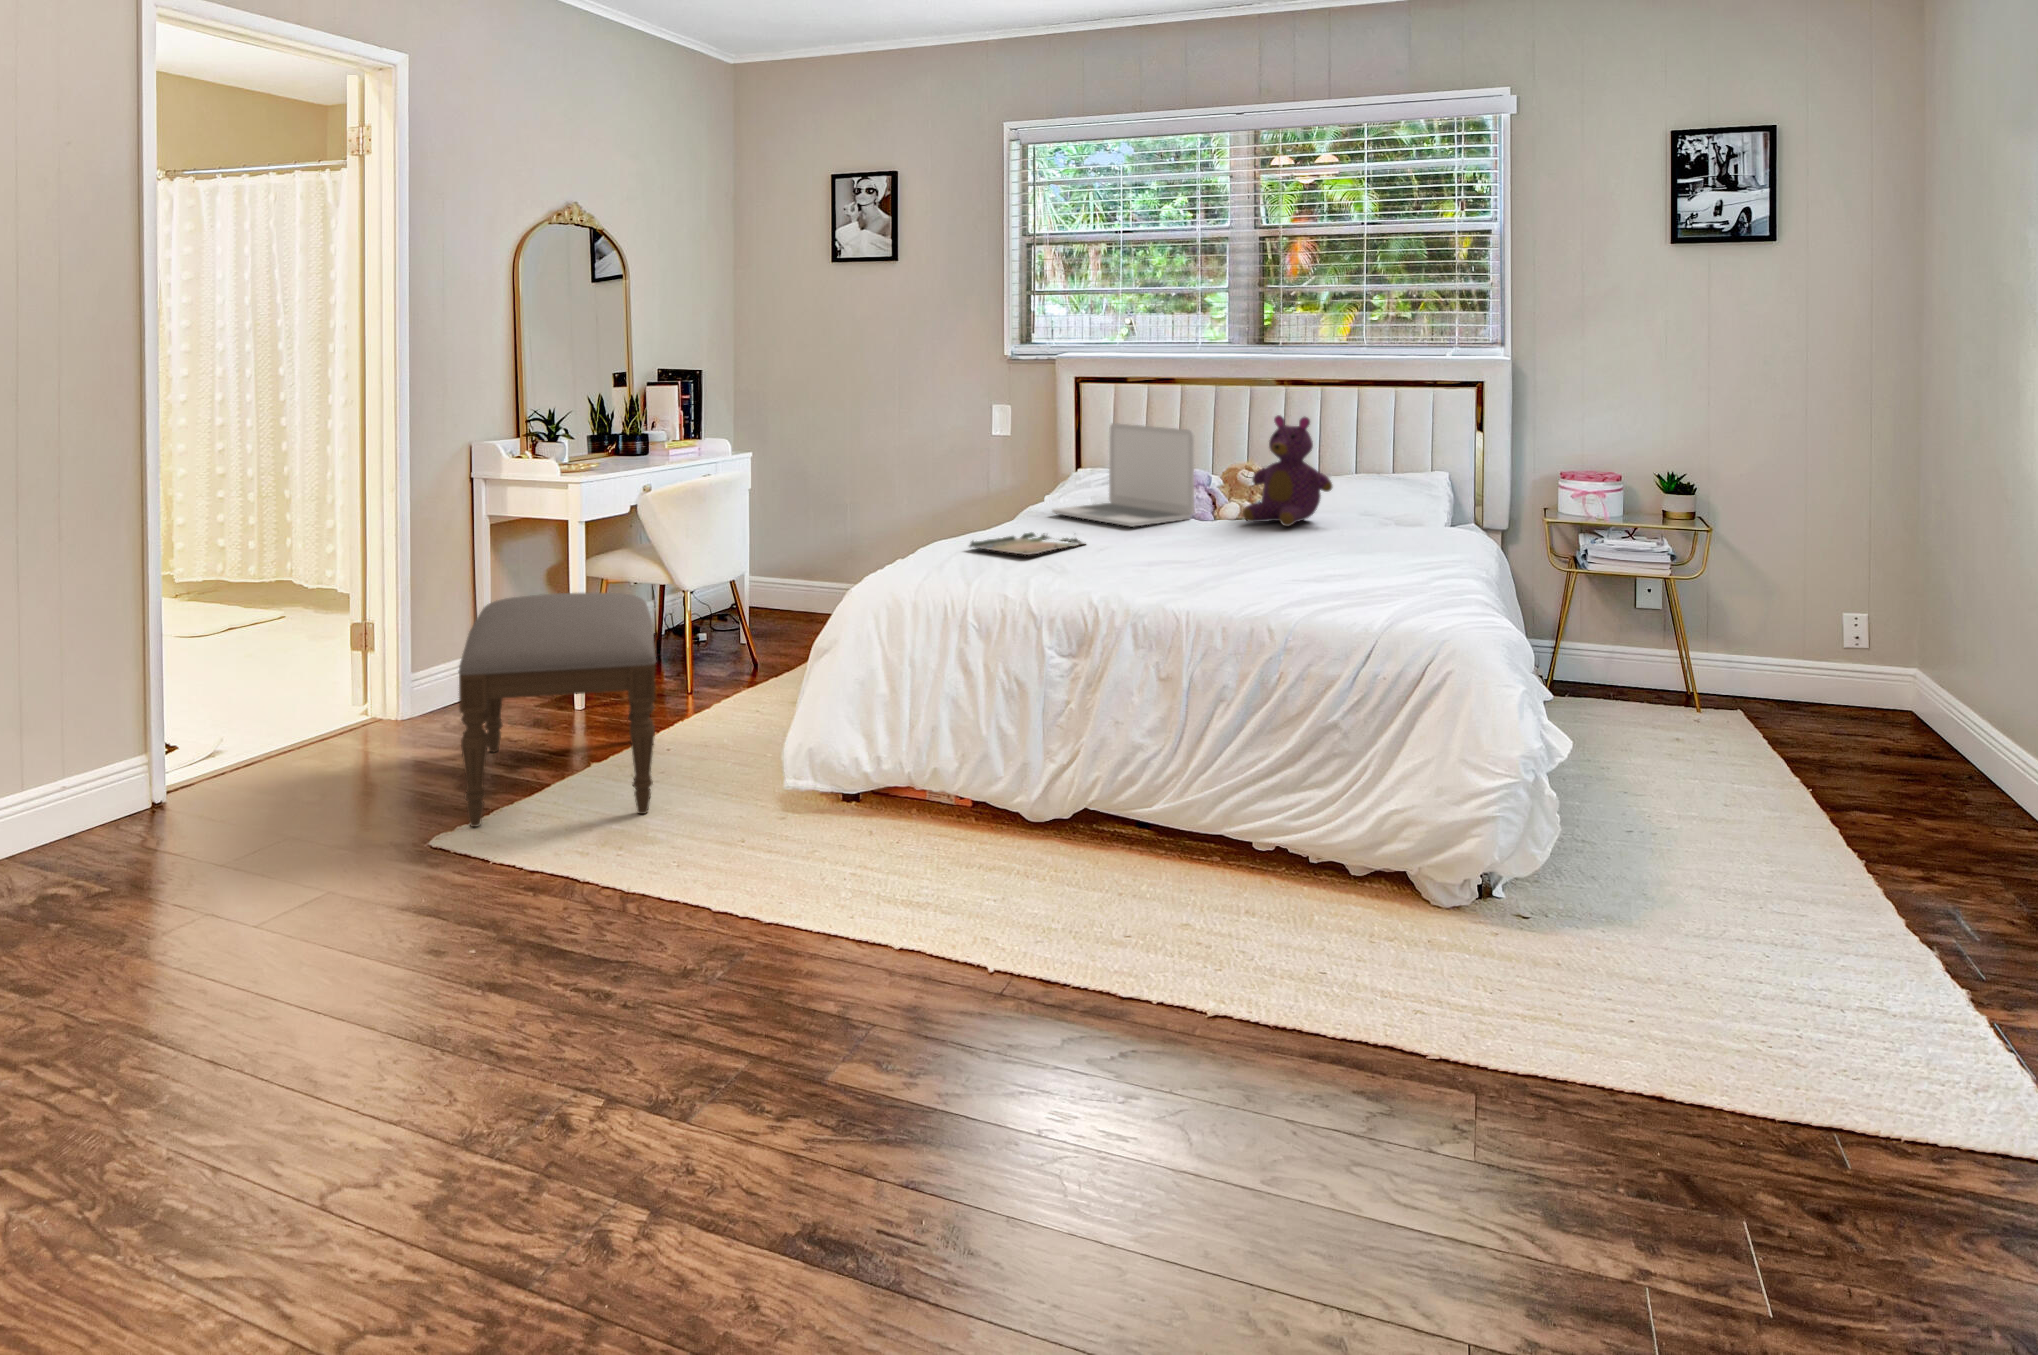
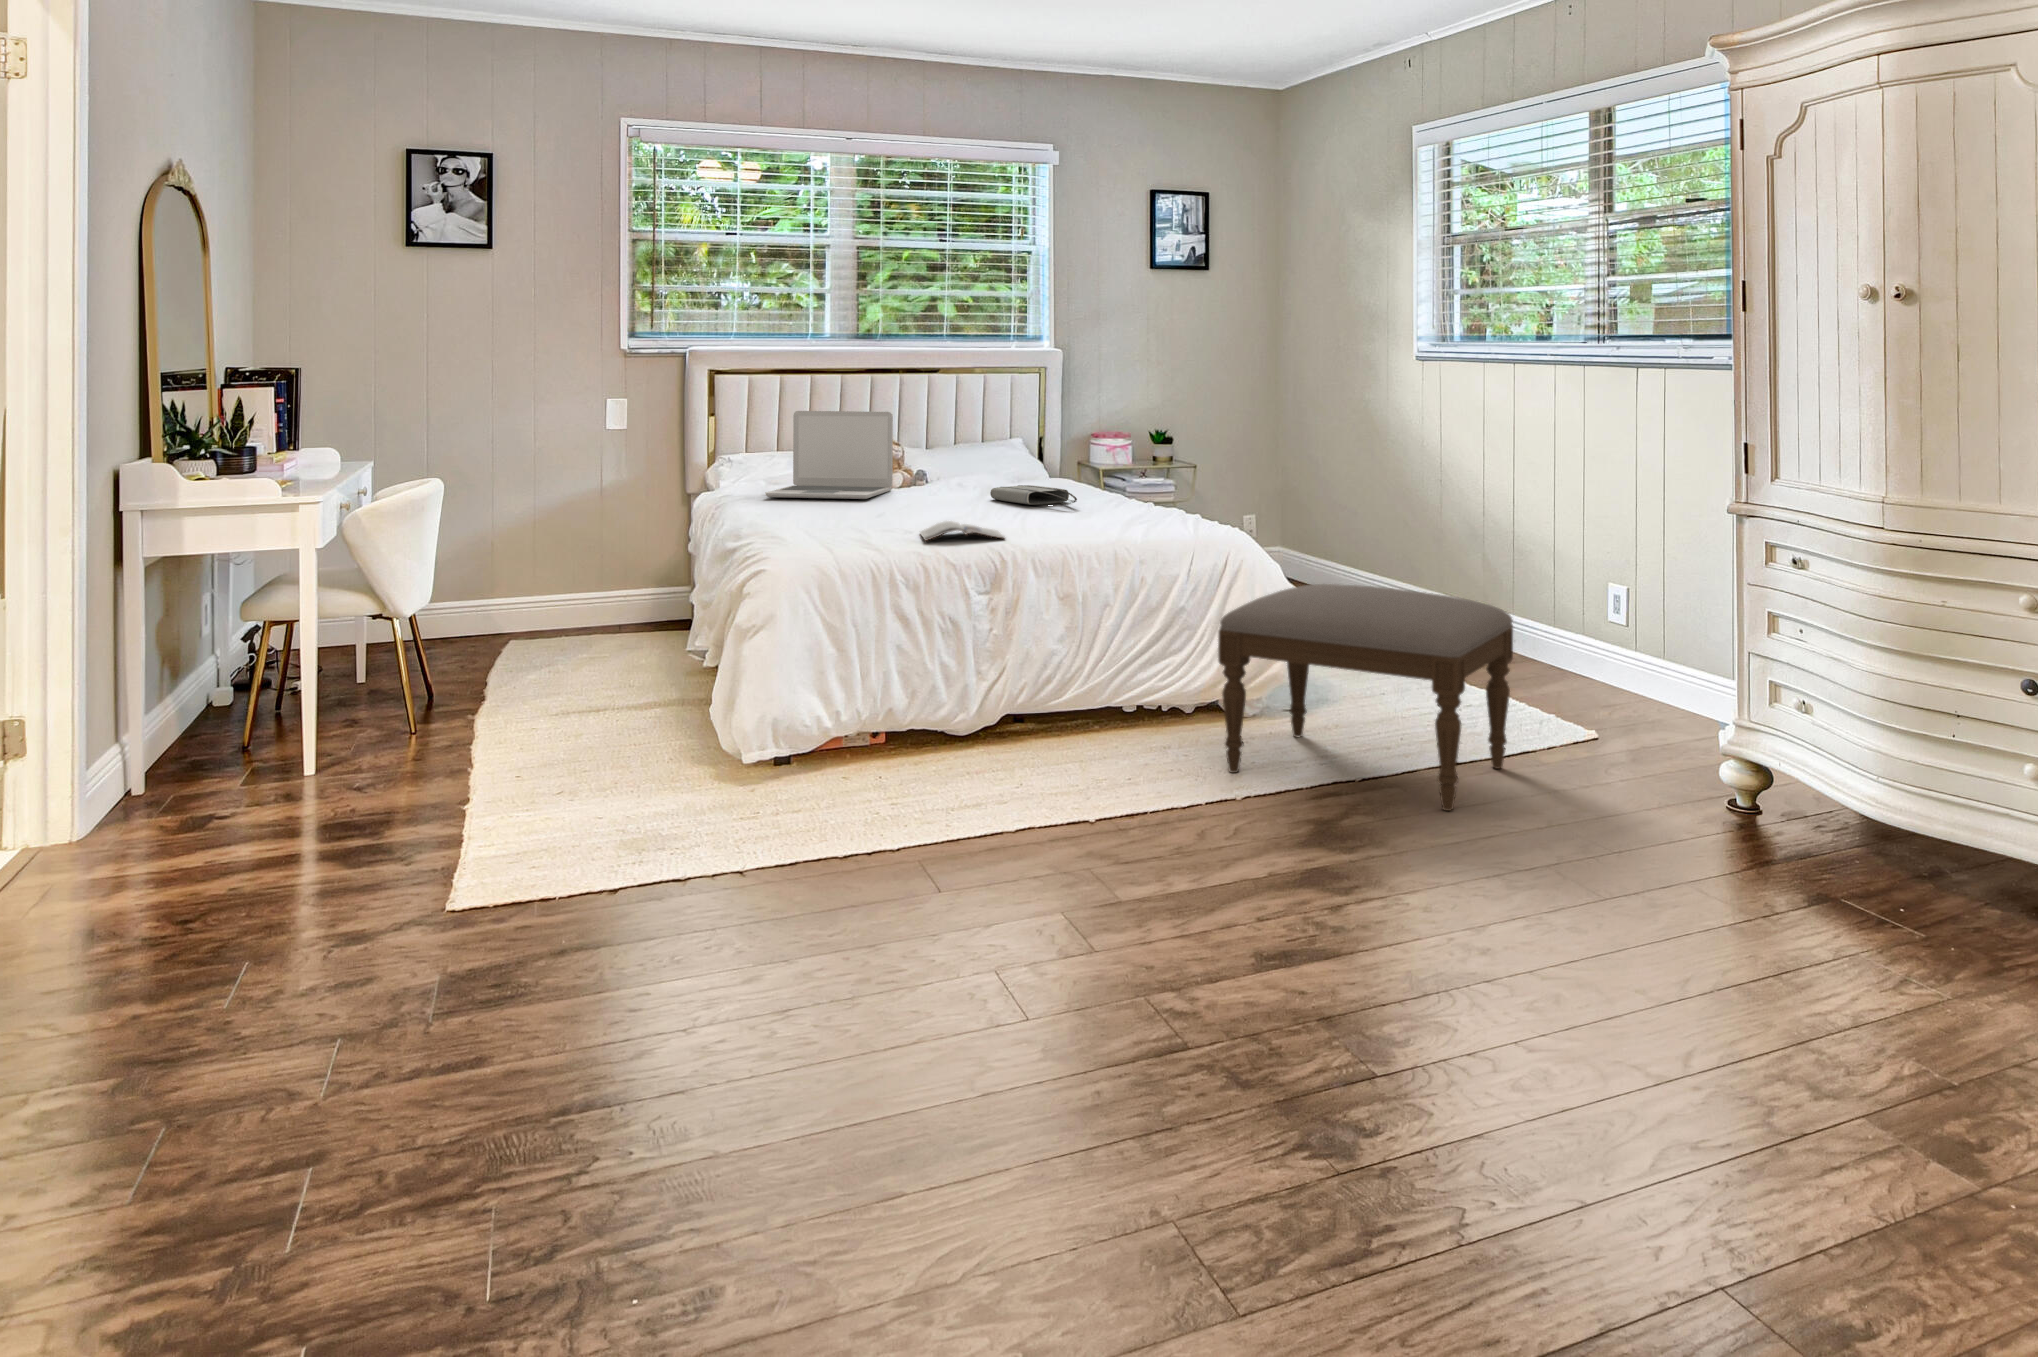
teddy bear: present [1243,415,1333,526] -> none [933,397,1006,488]
tote bag: none [1256,529,1334,561] -> present [990,485,1077,505]
tray: present [969,532,1084,555] -> none [775,503,865,525]
magazine: none [1035,567,1150,599] -> present [920,521,1005,541]
ottoman: present [459,593,656,827] -> present [1218,584,1513,811]

